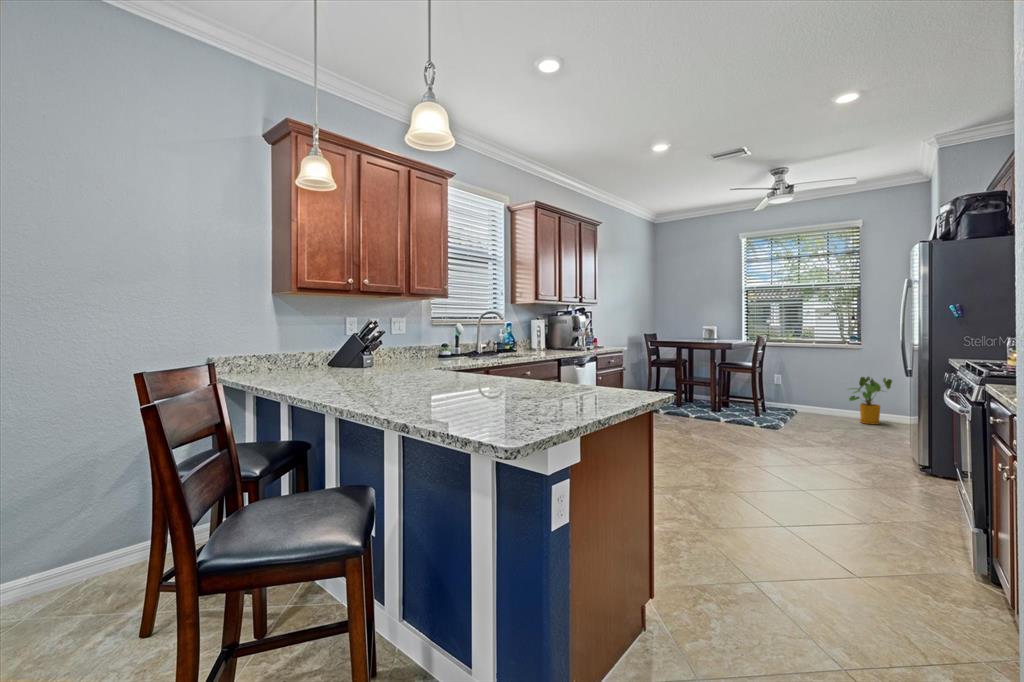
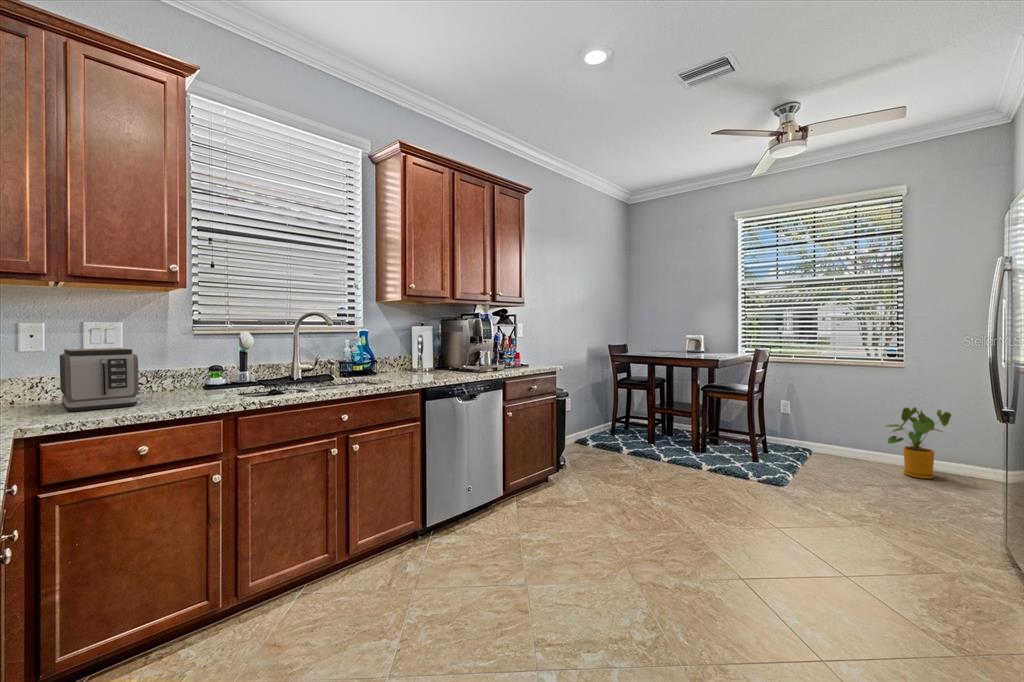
toaster: none [395,332,444,364] -> present [60,348,139,411]

